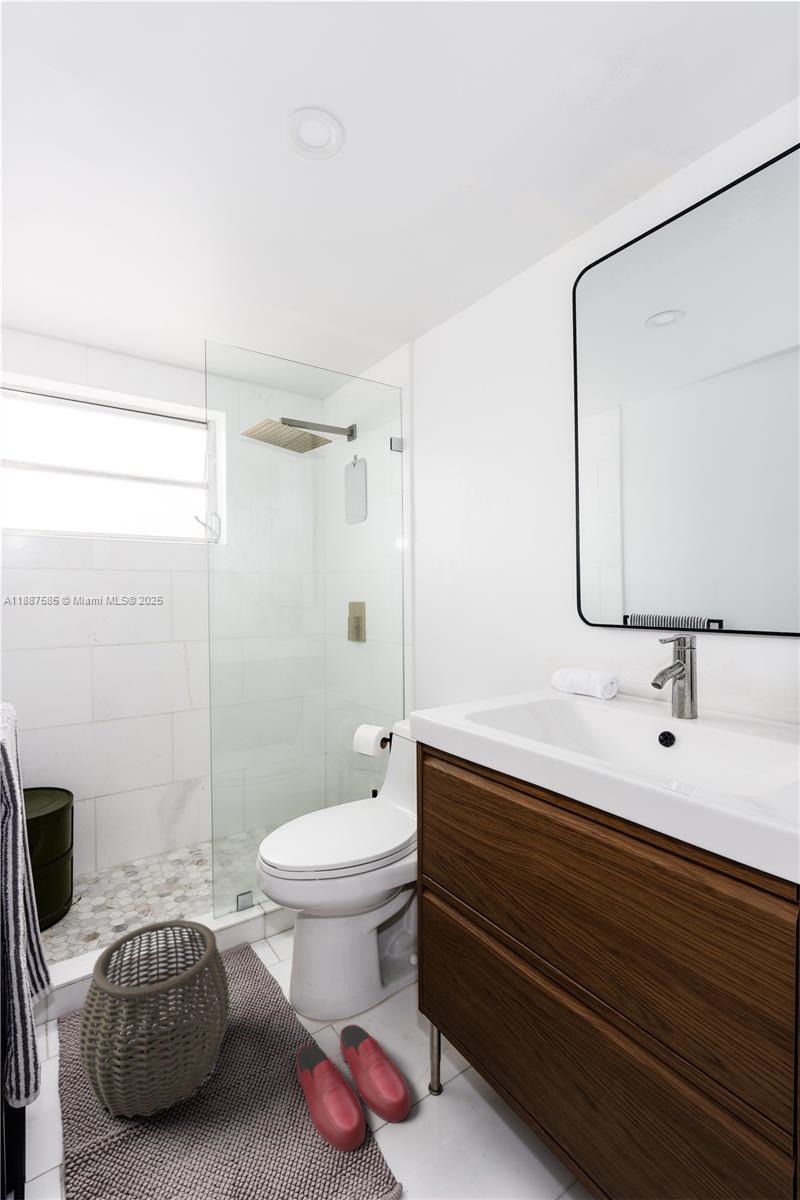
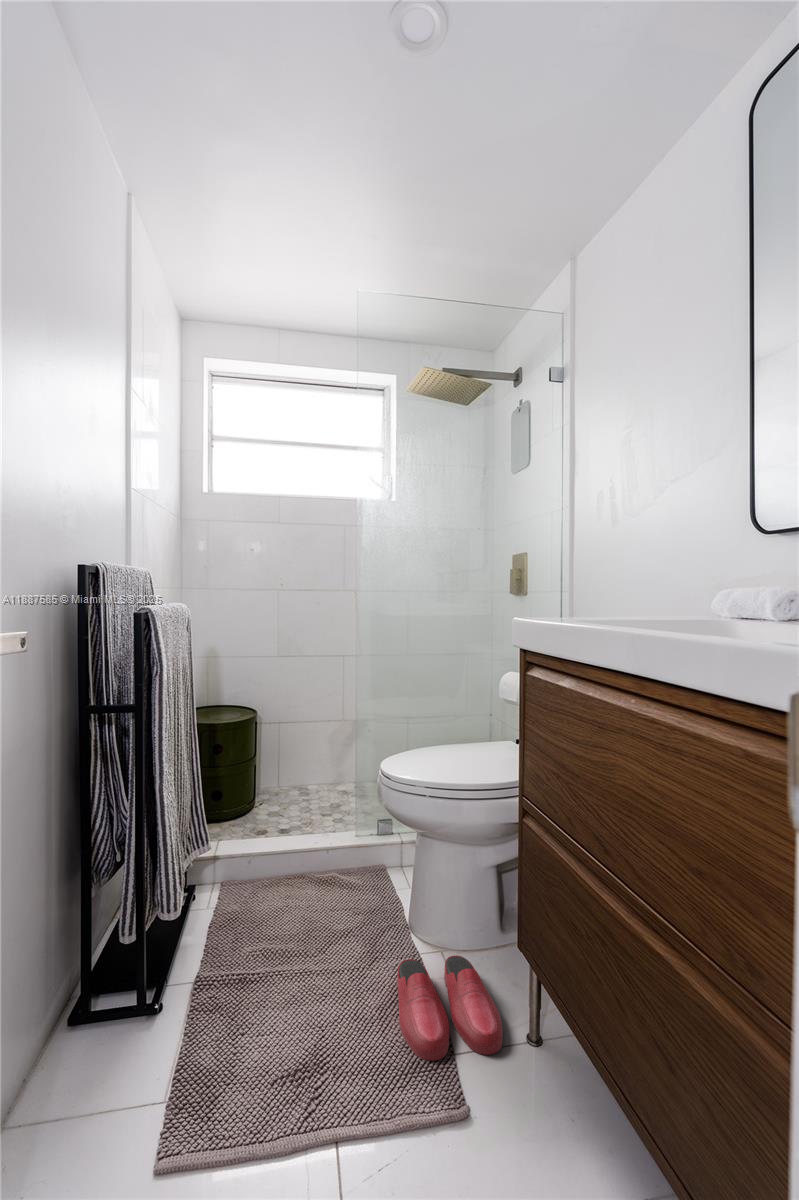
woven basket: present [78,920,230,1118] -> none [220,814,348,971]

